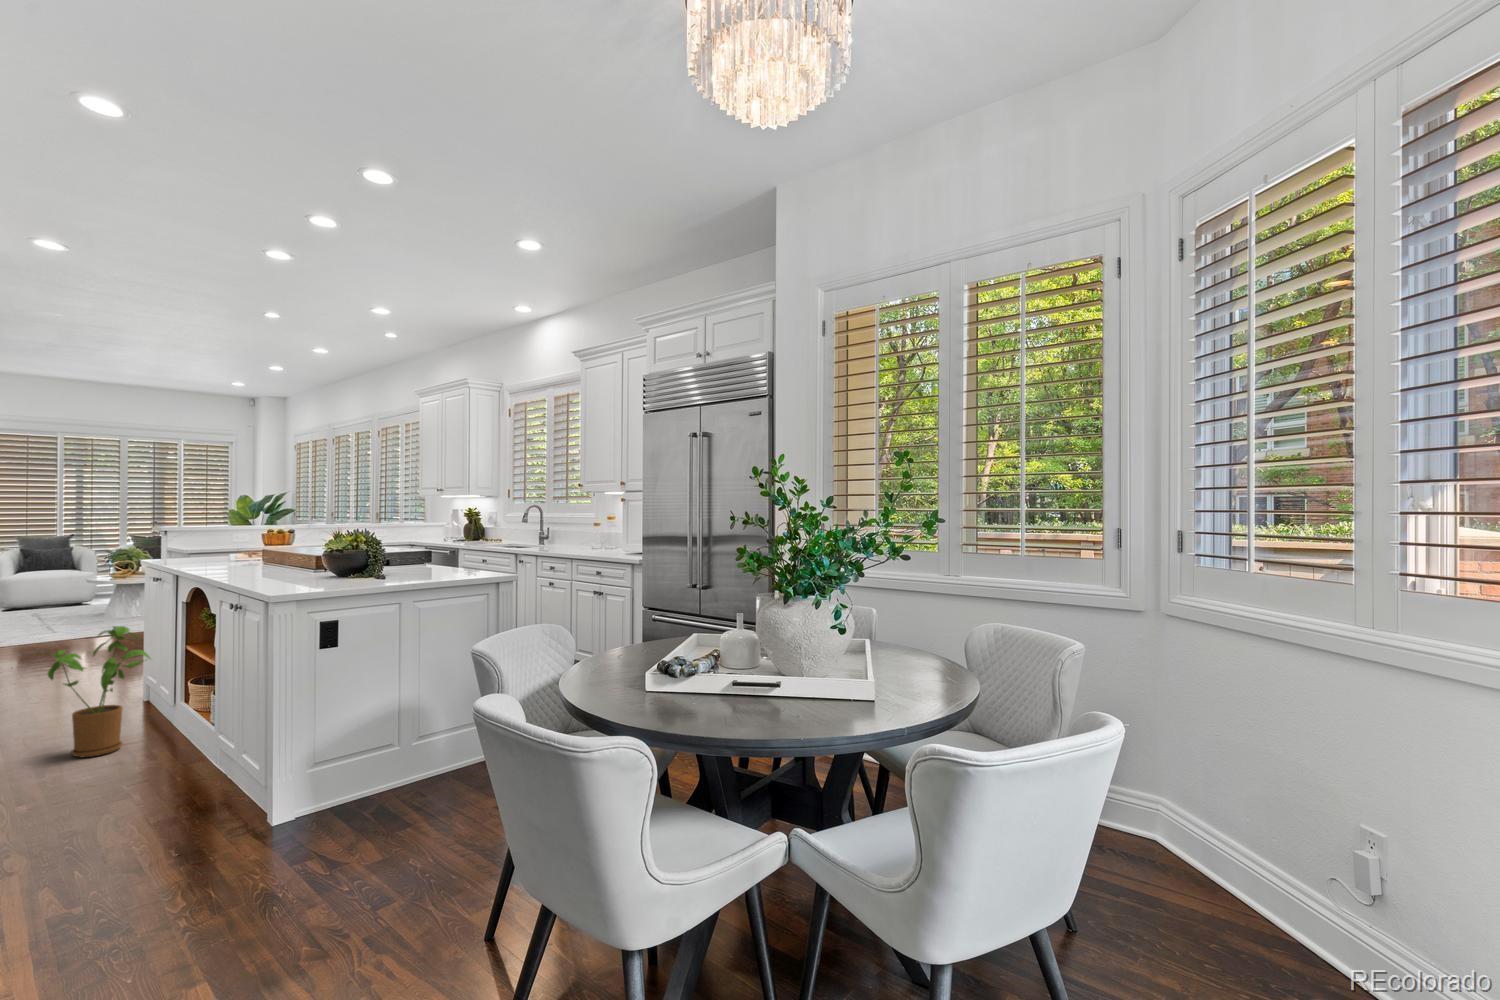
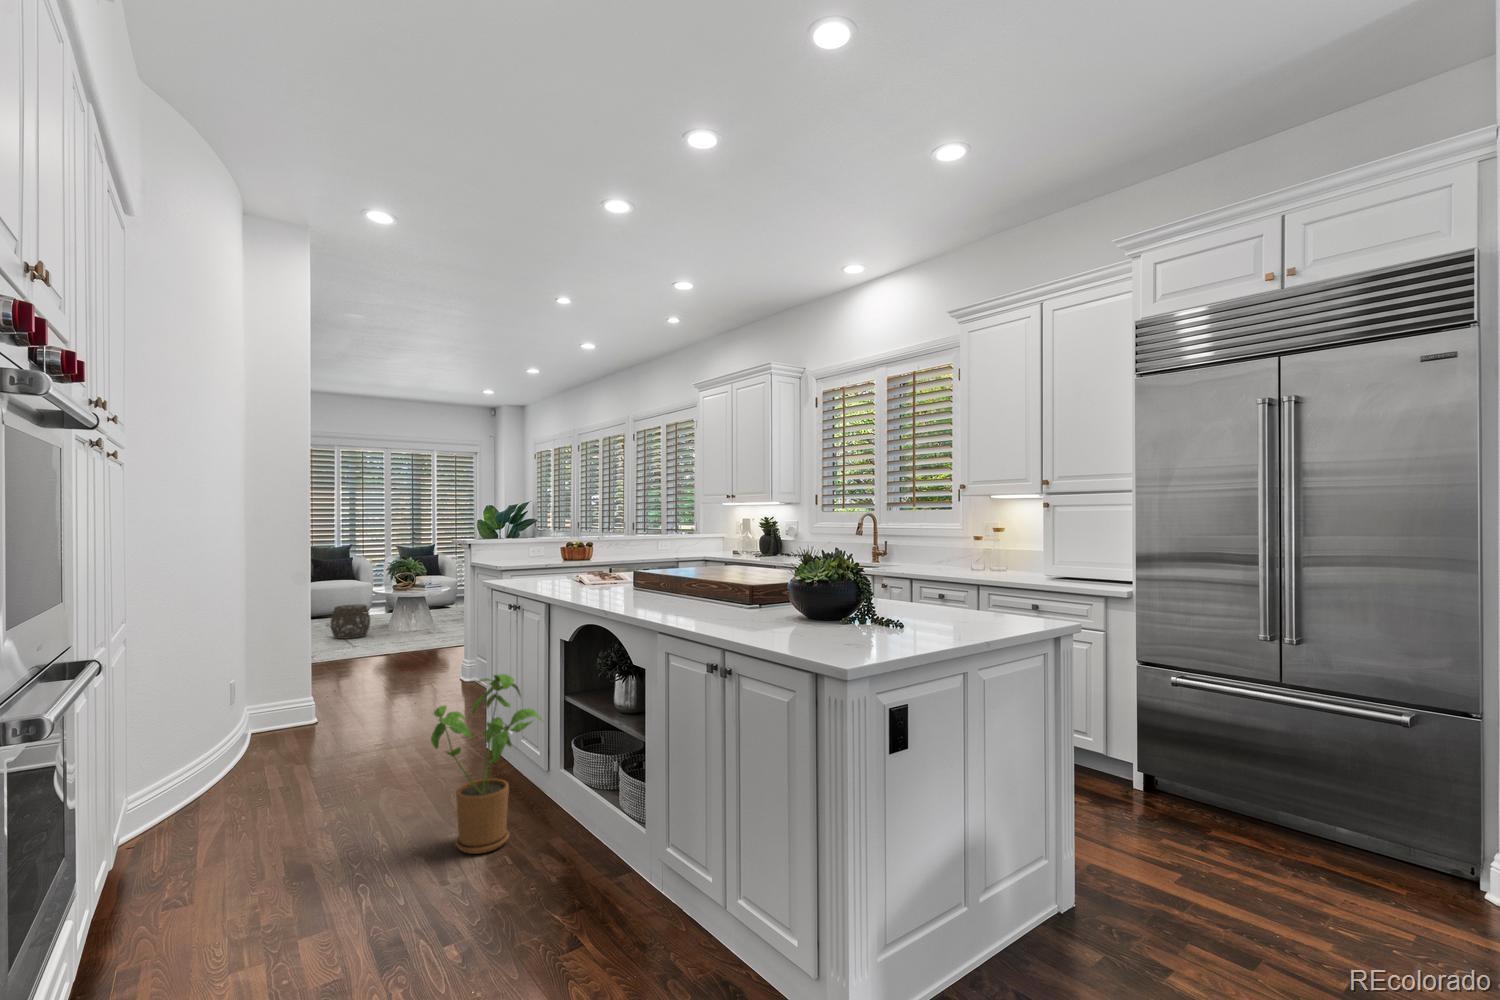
woven basket: none [40,591,88,624] -> present [330,605,370,639]

